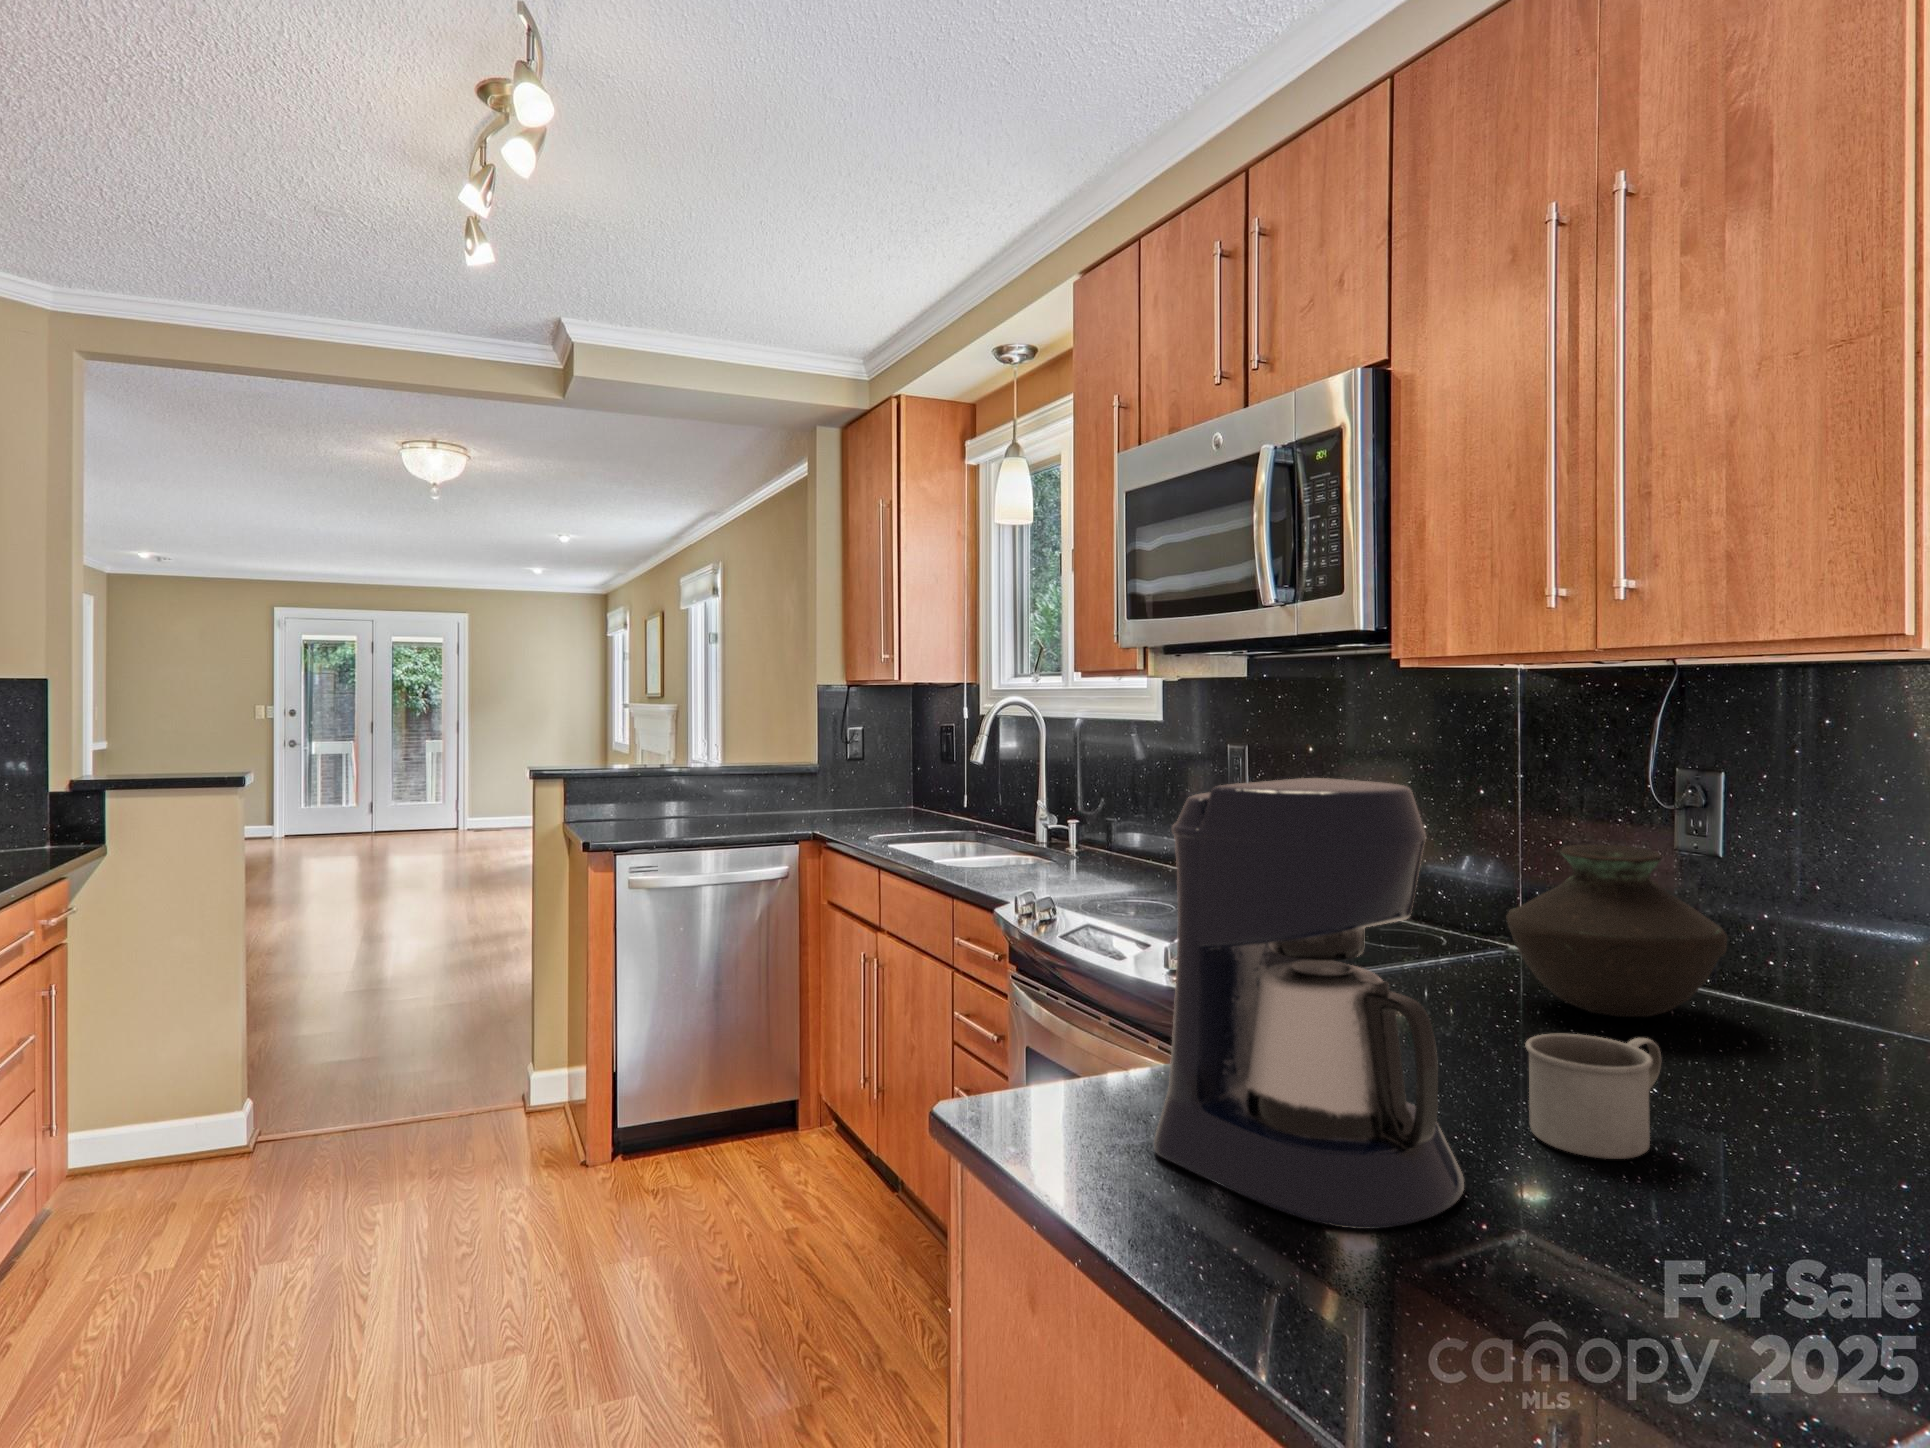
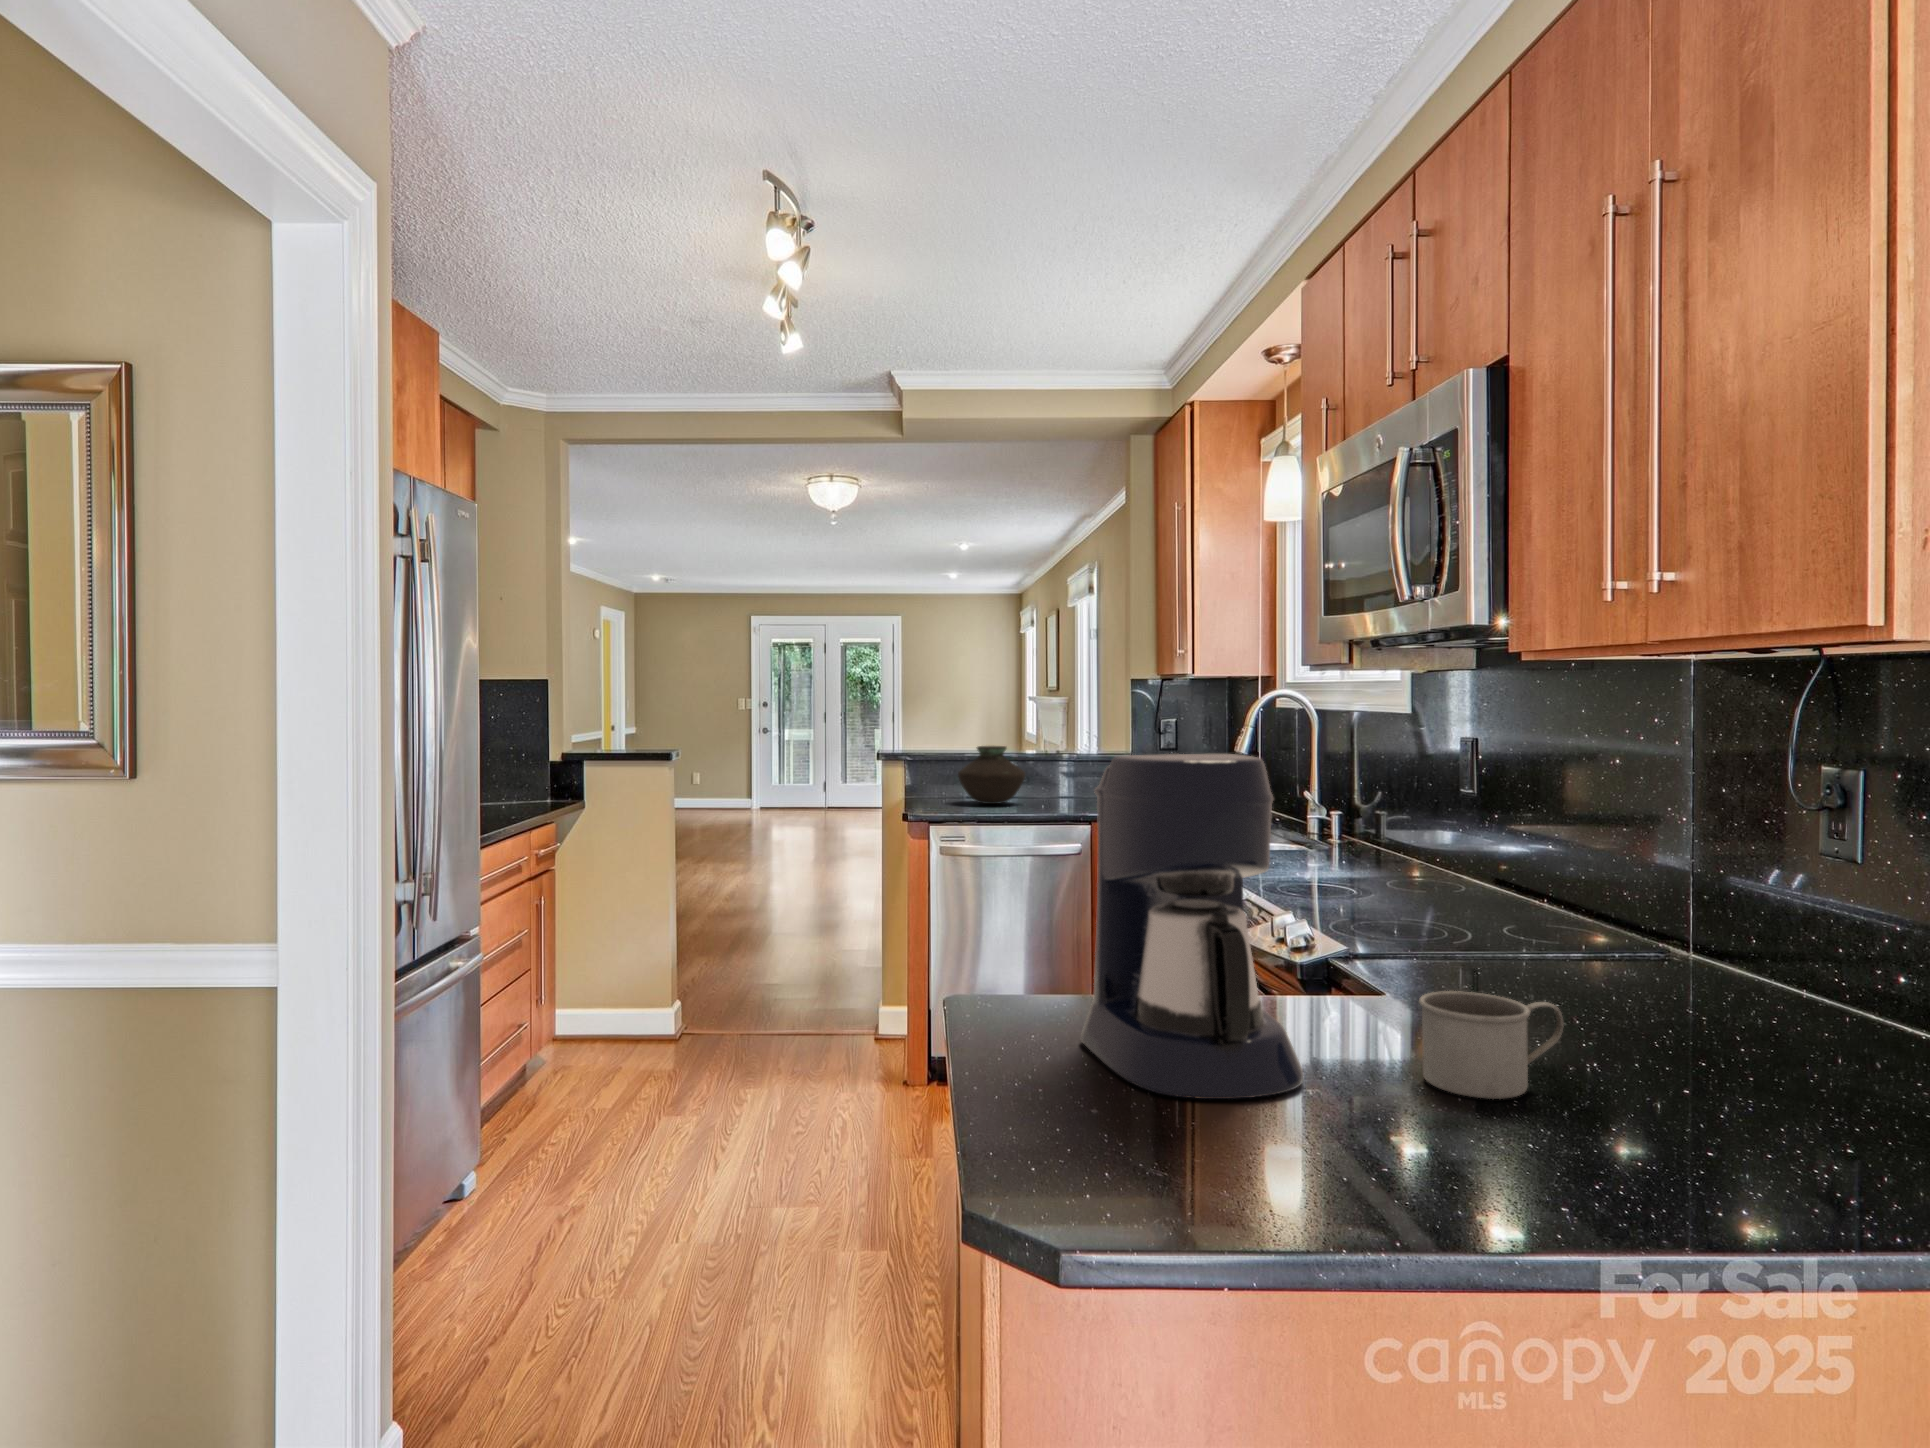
vase: present [1506,845,1727,1017] -> present [958,746,1025,804]

